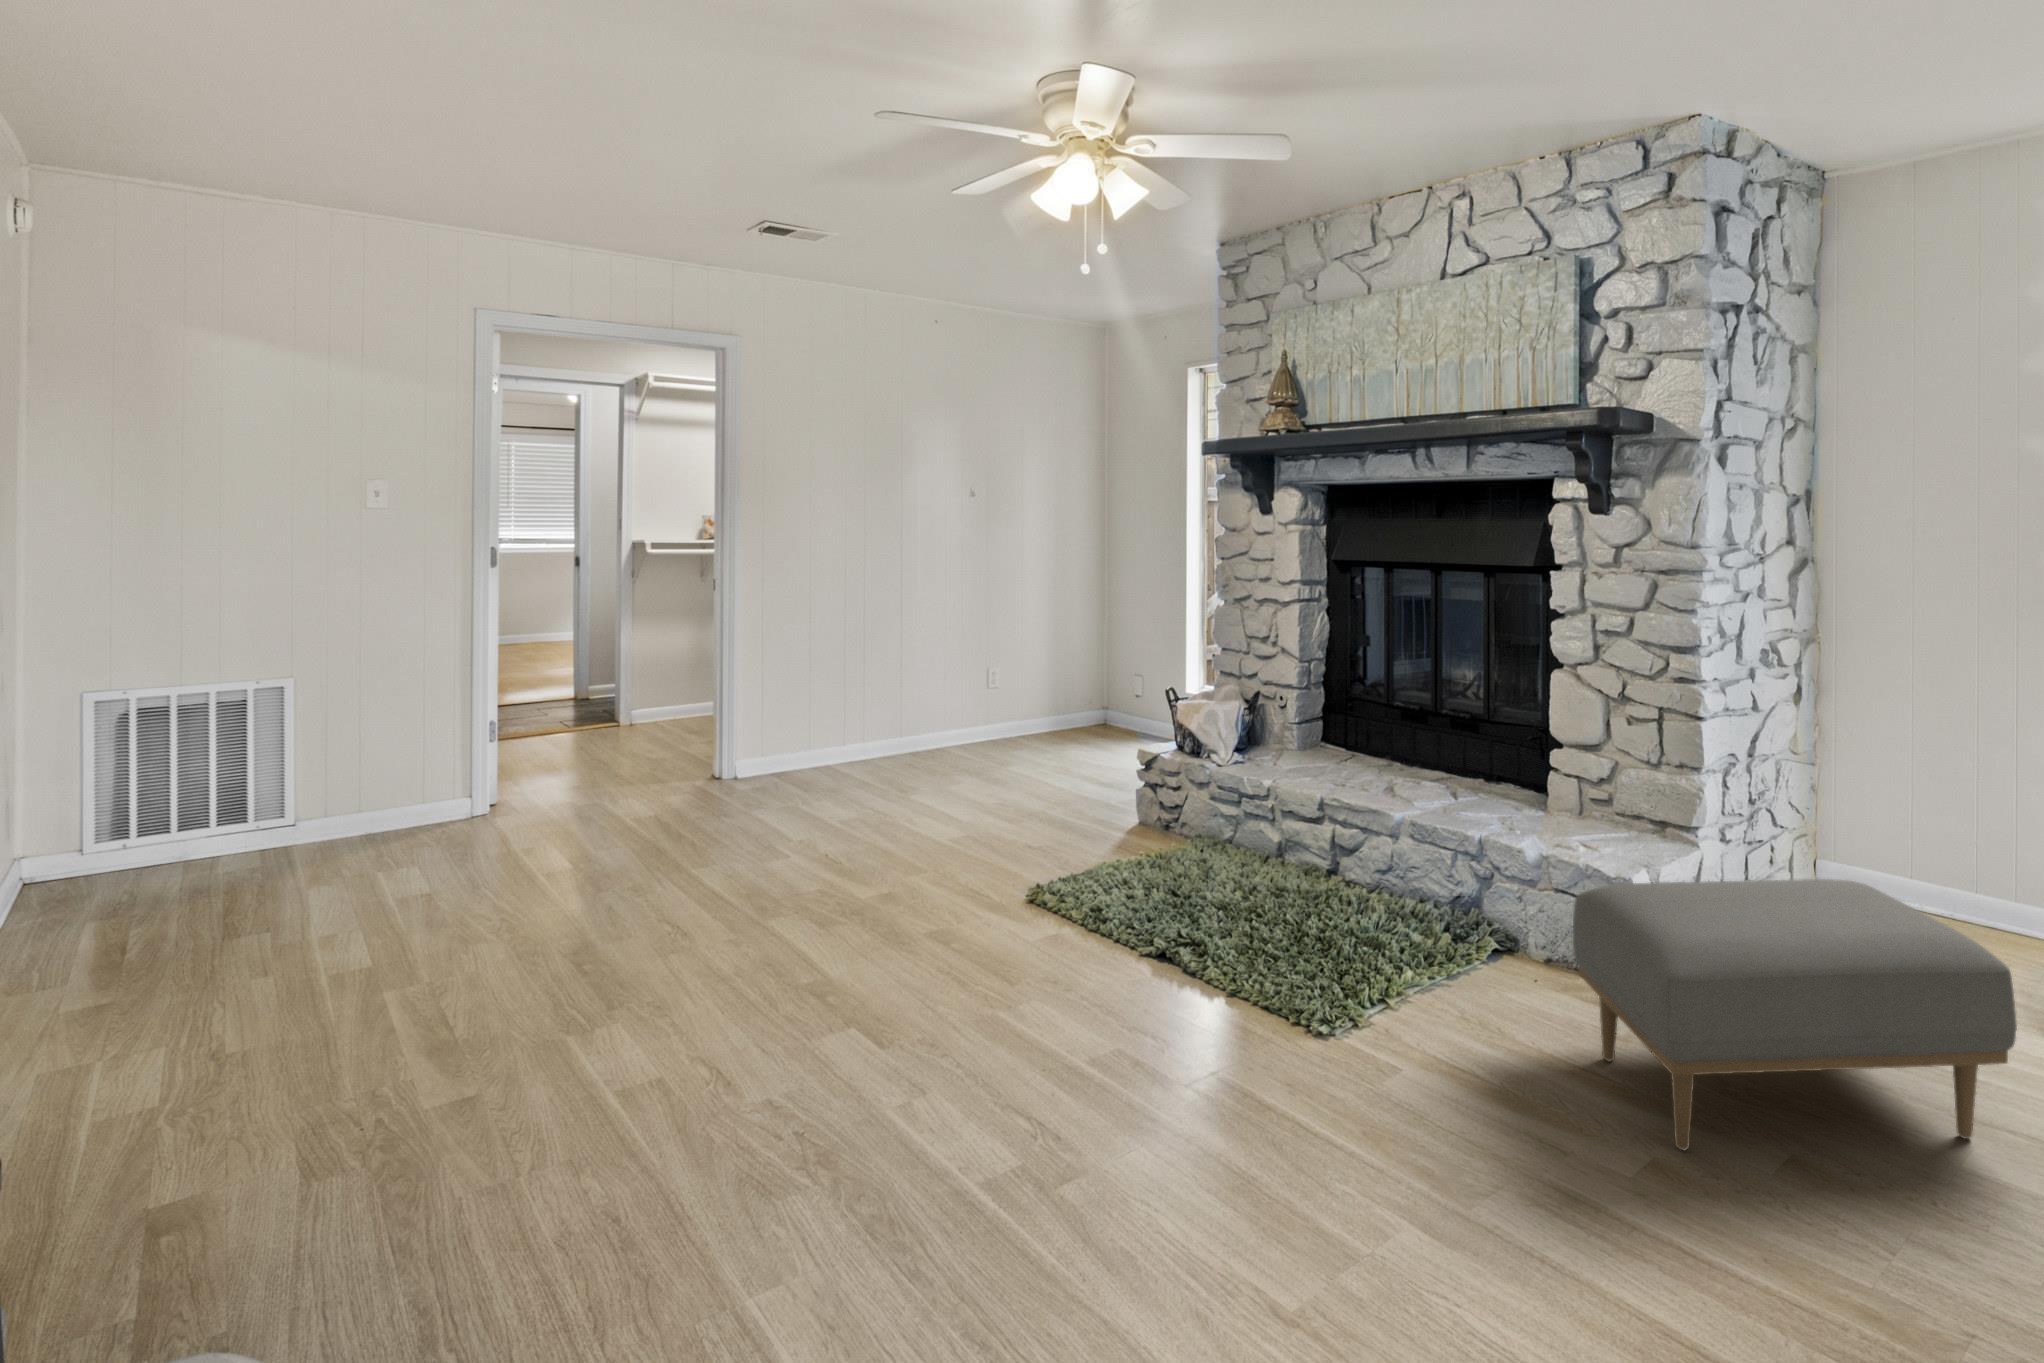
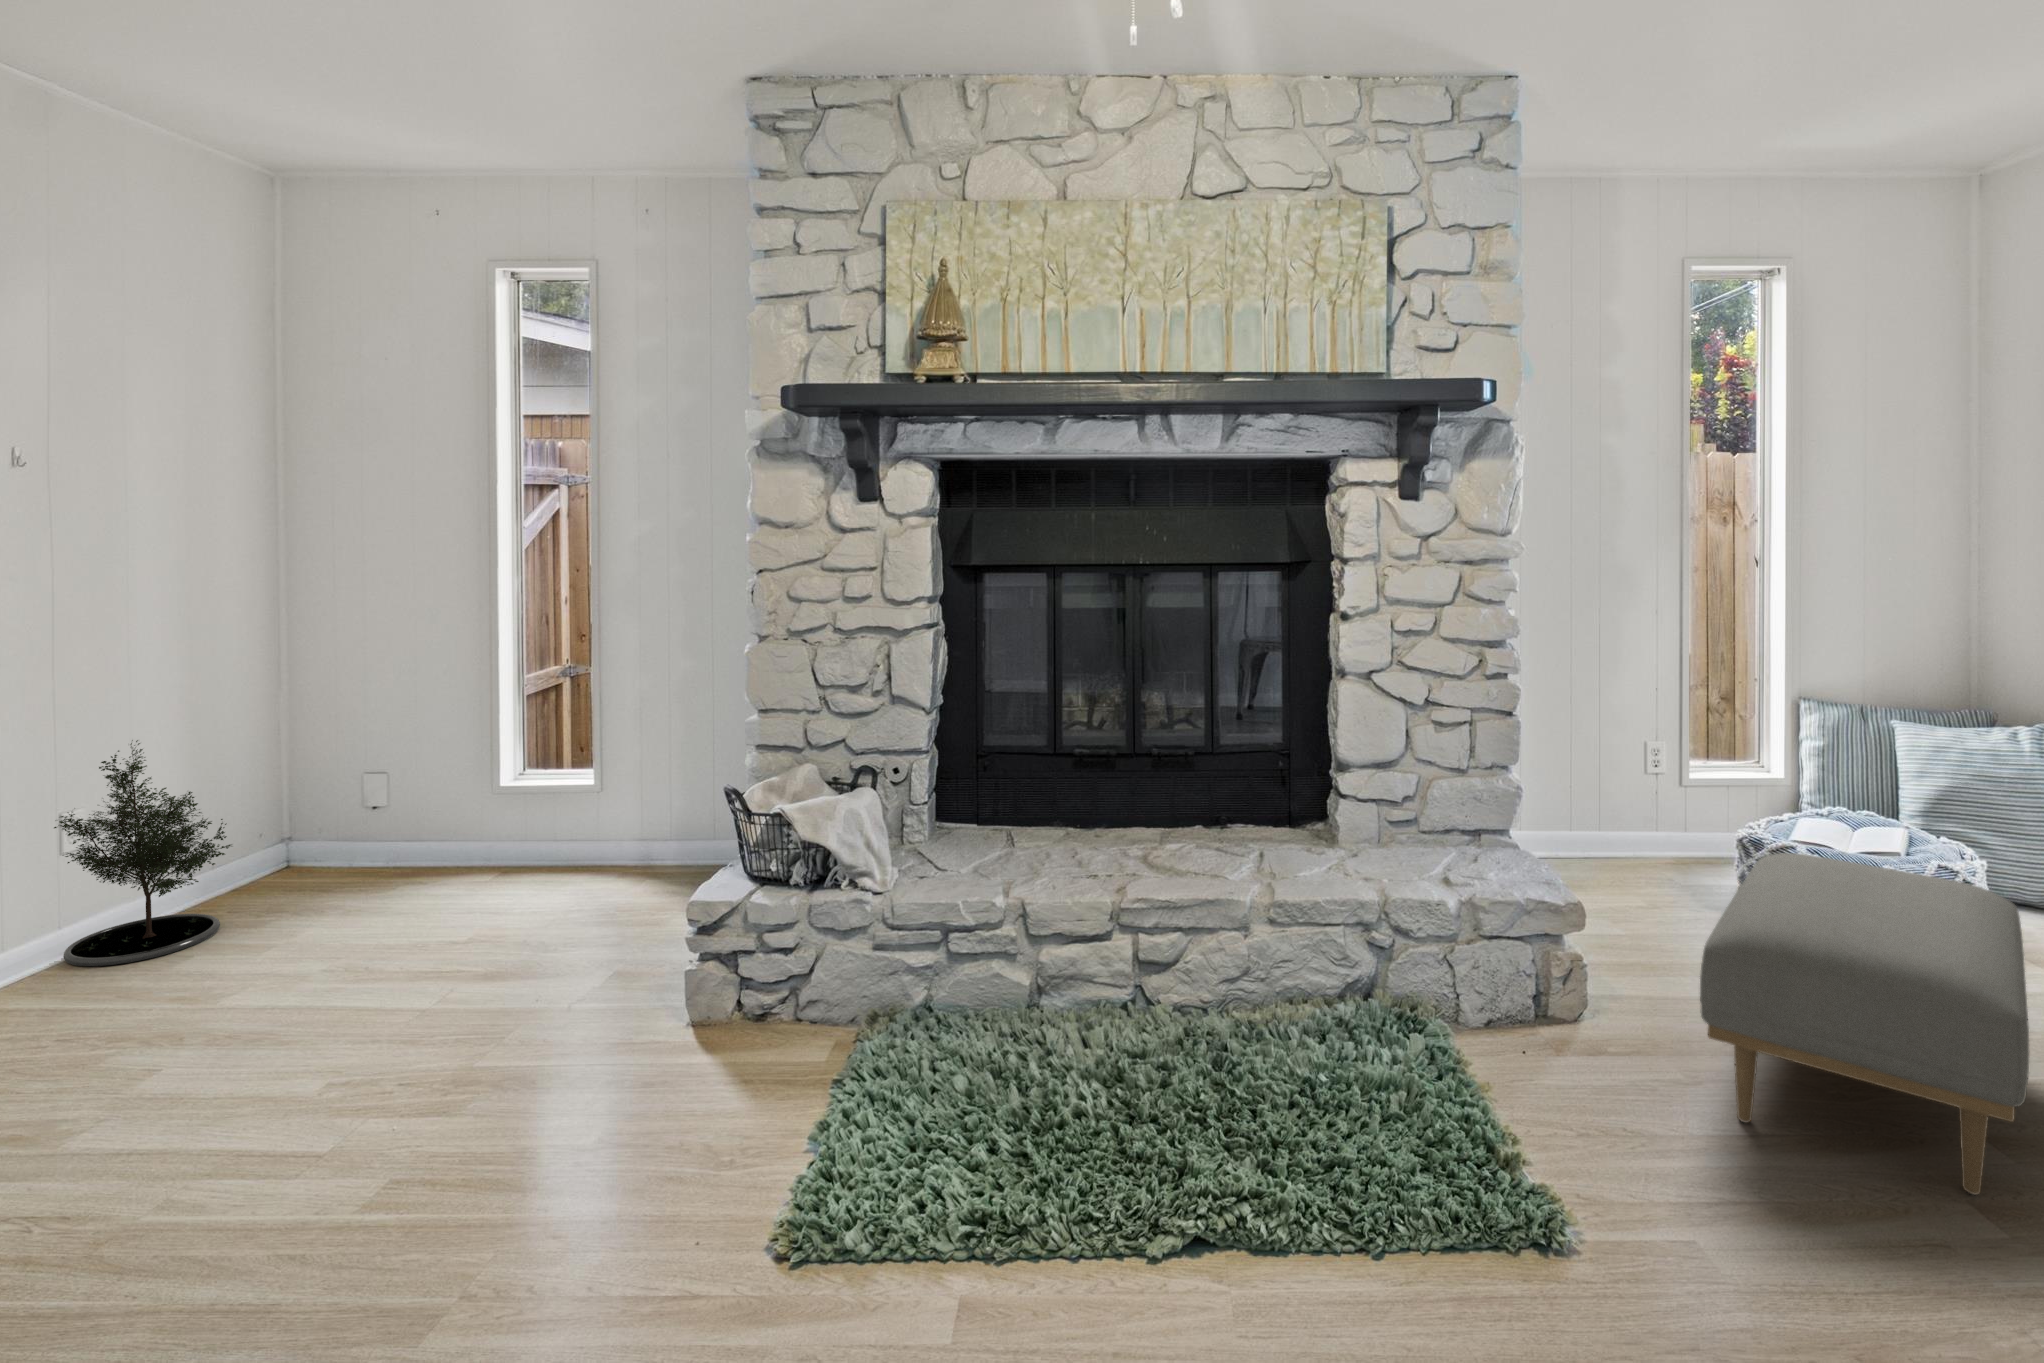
potted tree: none [978,638,1044,751] -> present [54,740,231,966]

